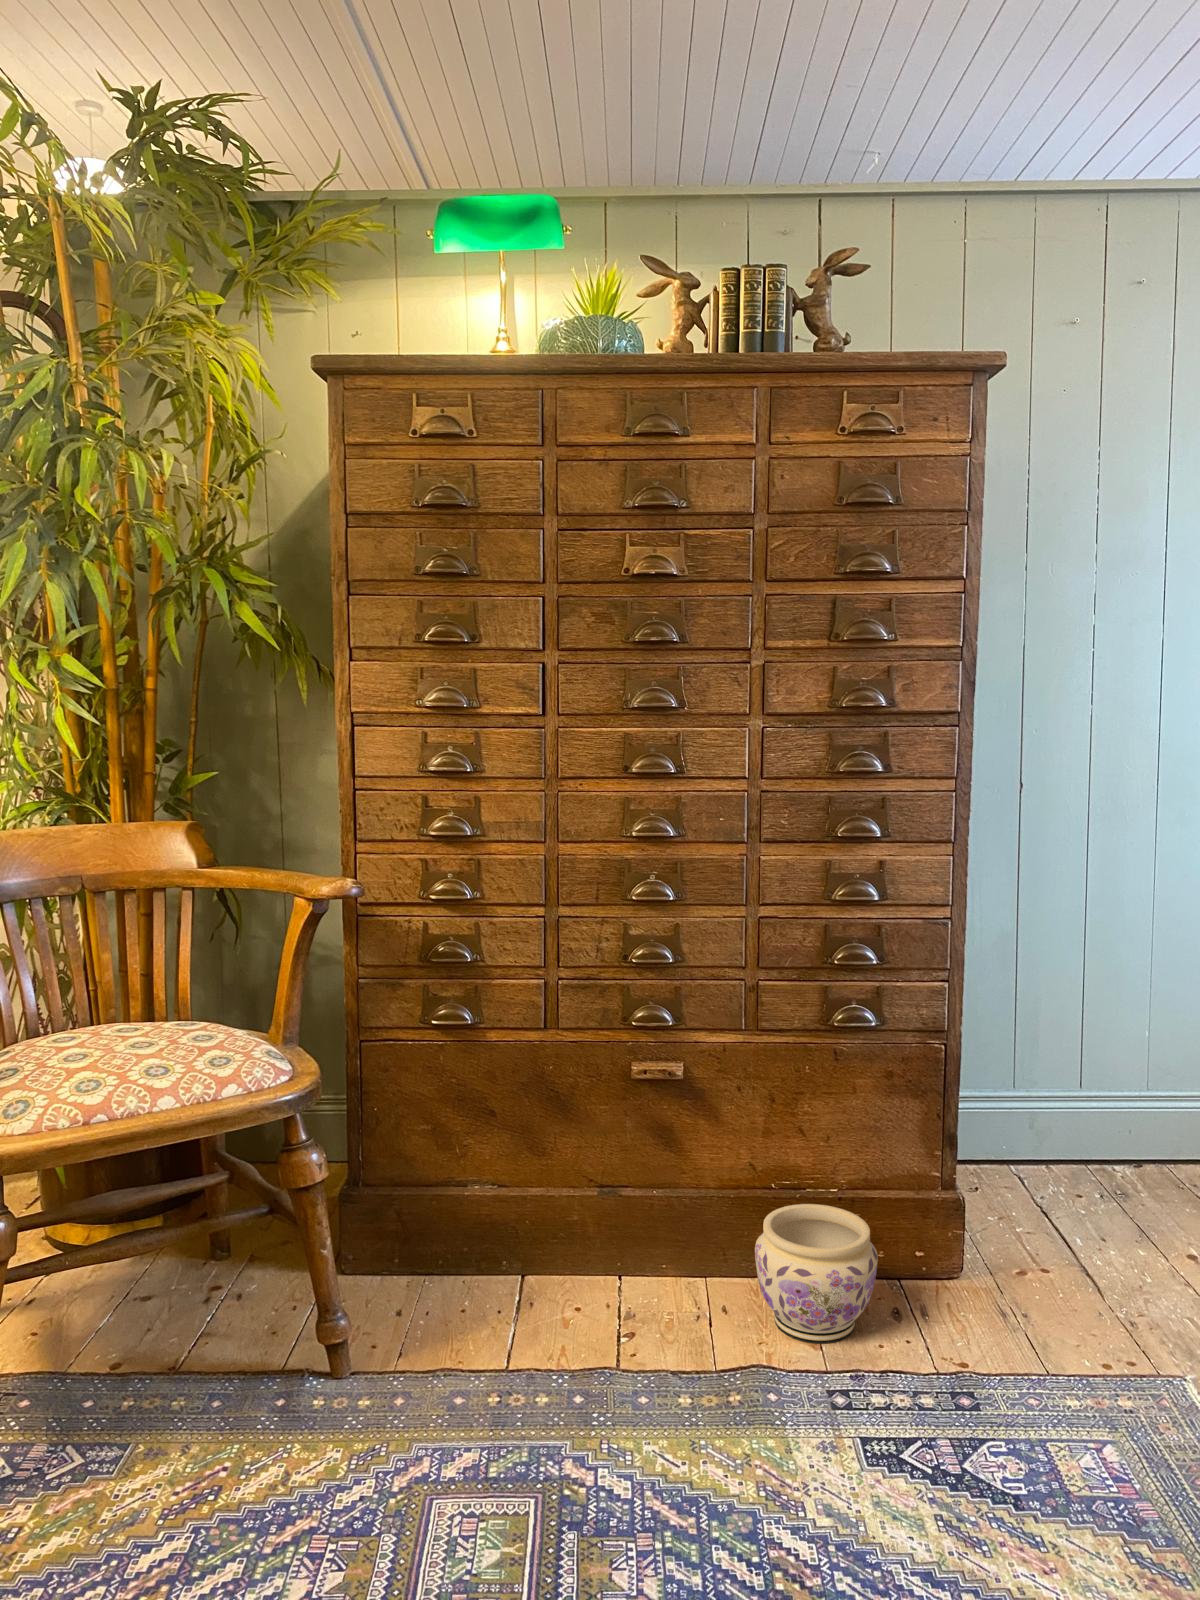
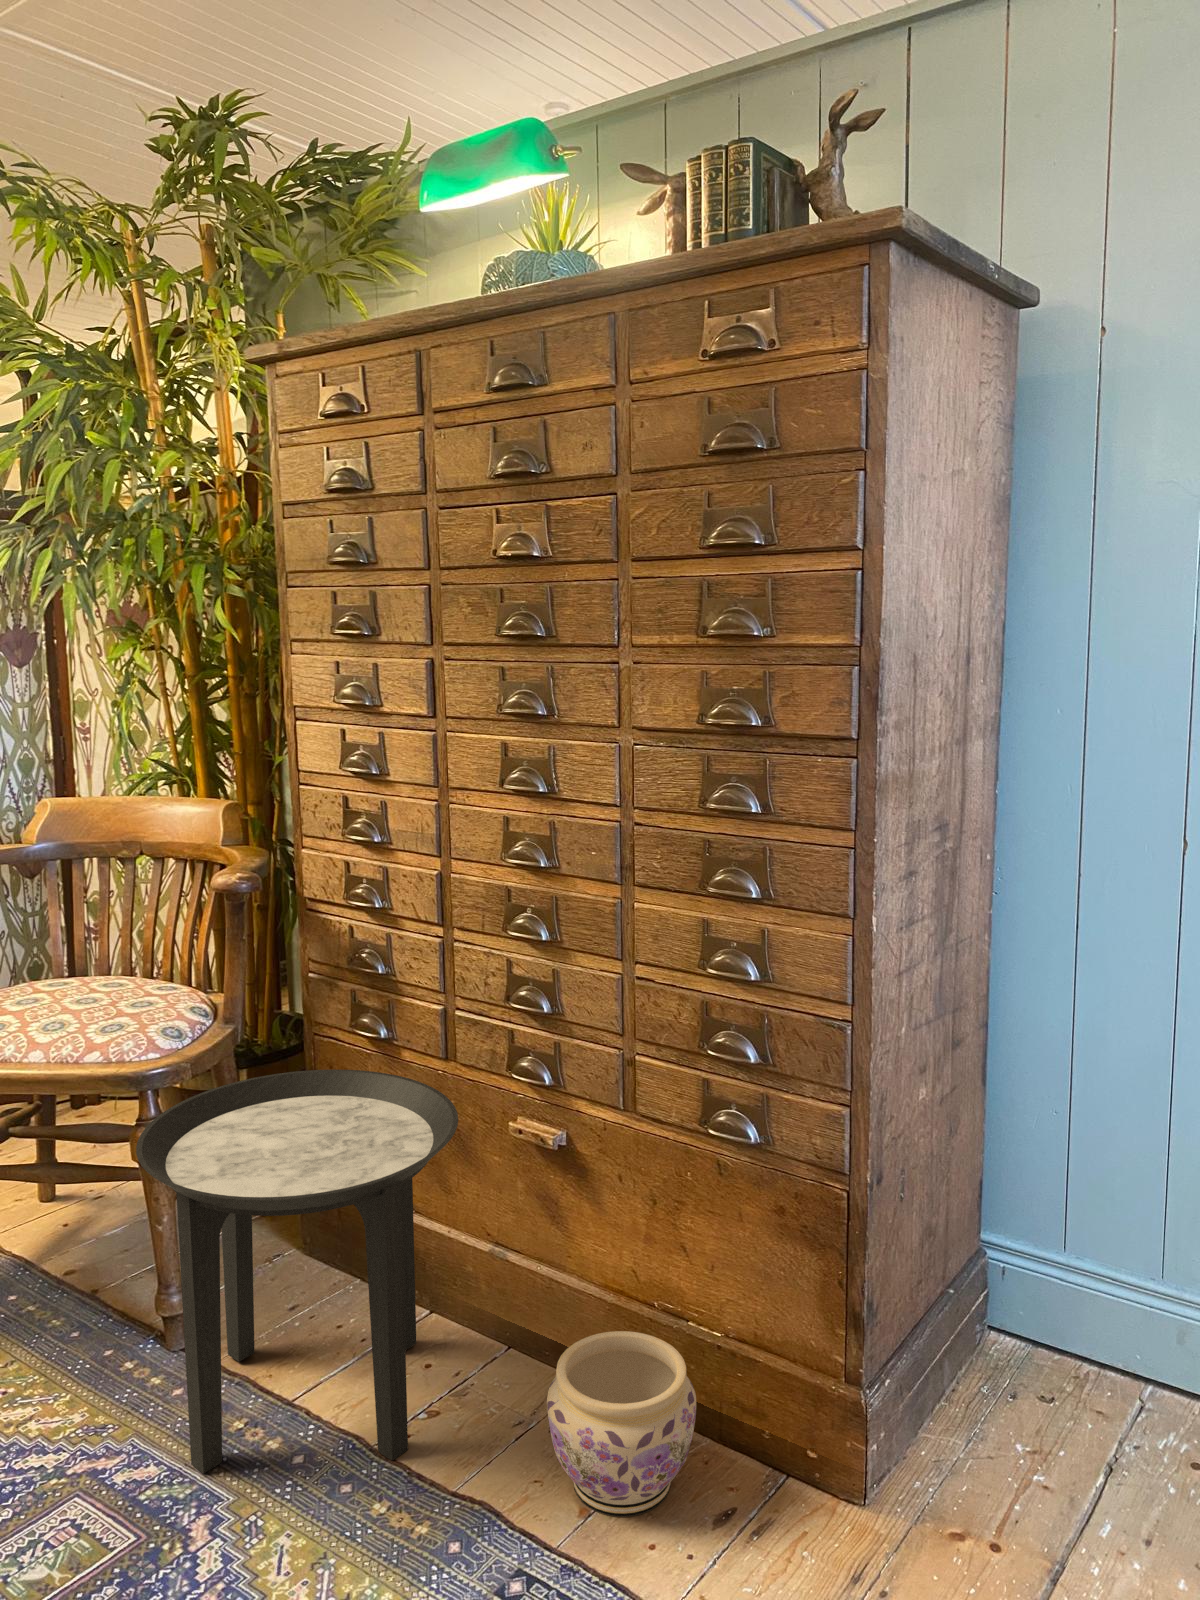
side table: none [373,1052,671,1442] -> present [136,1070,458,1474]

